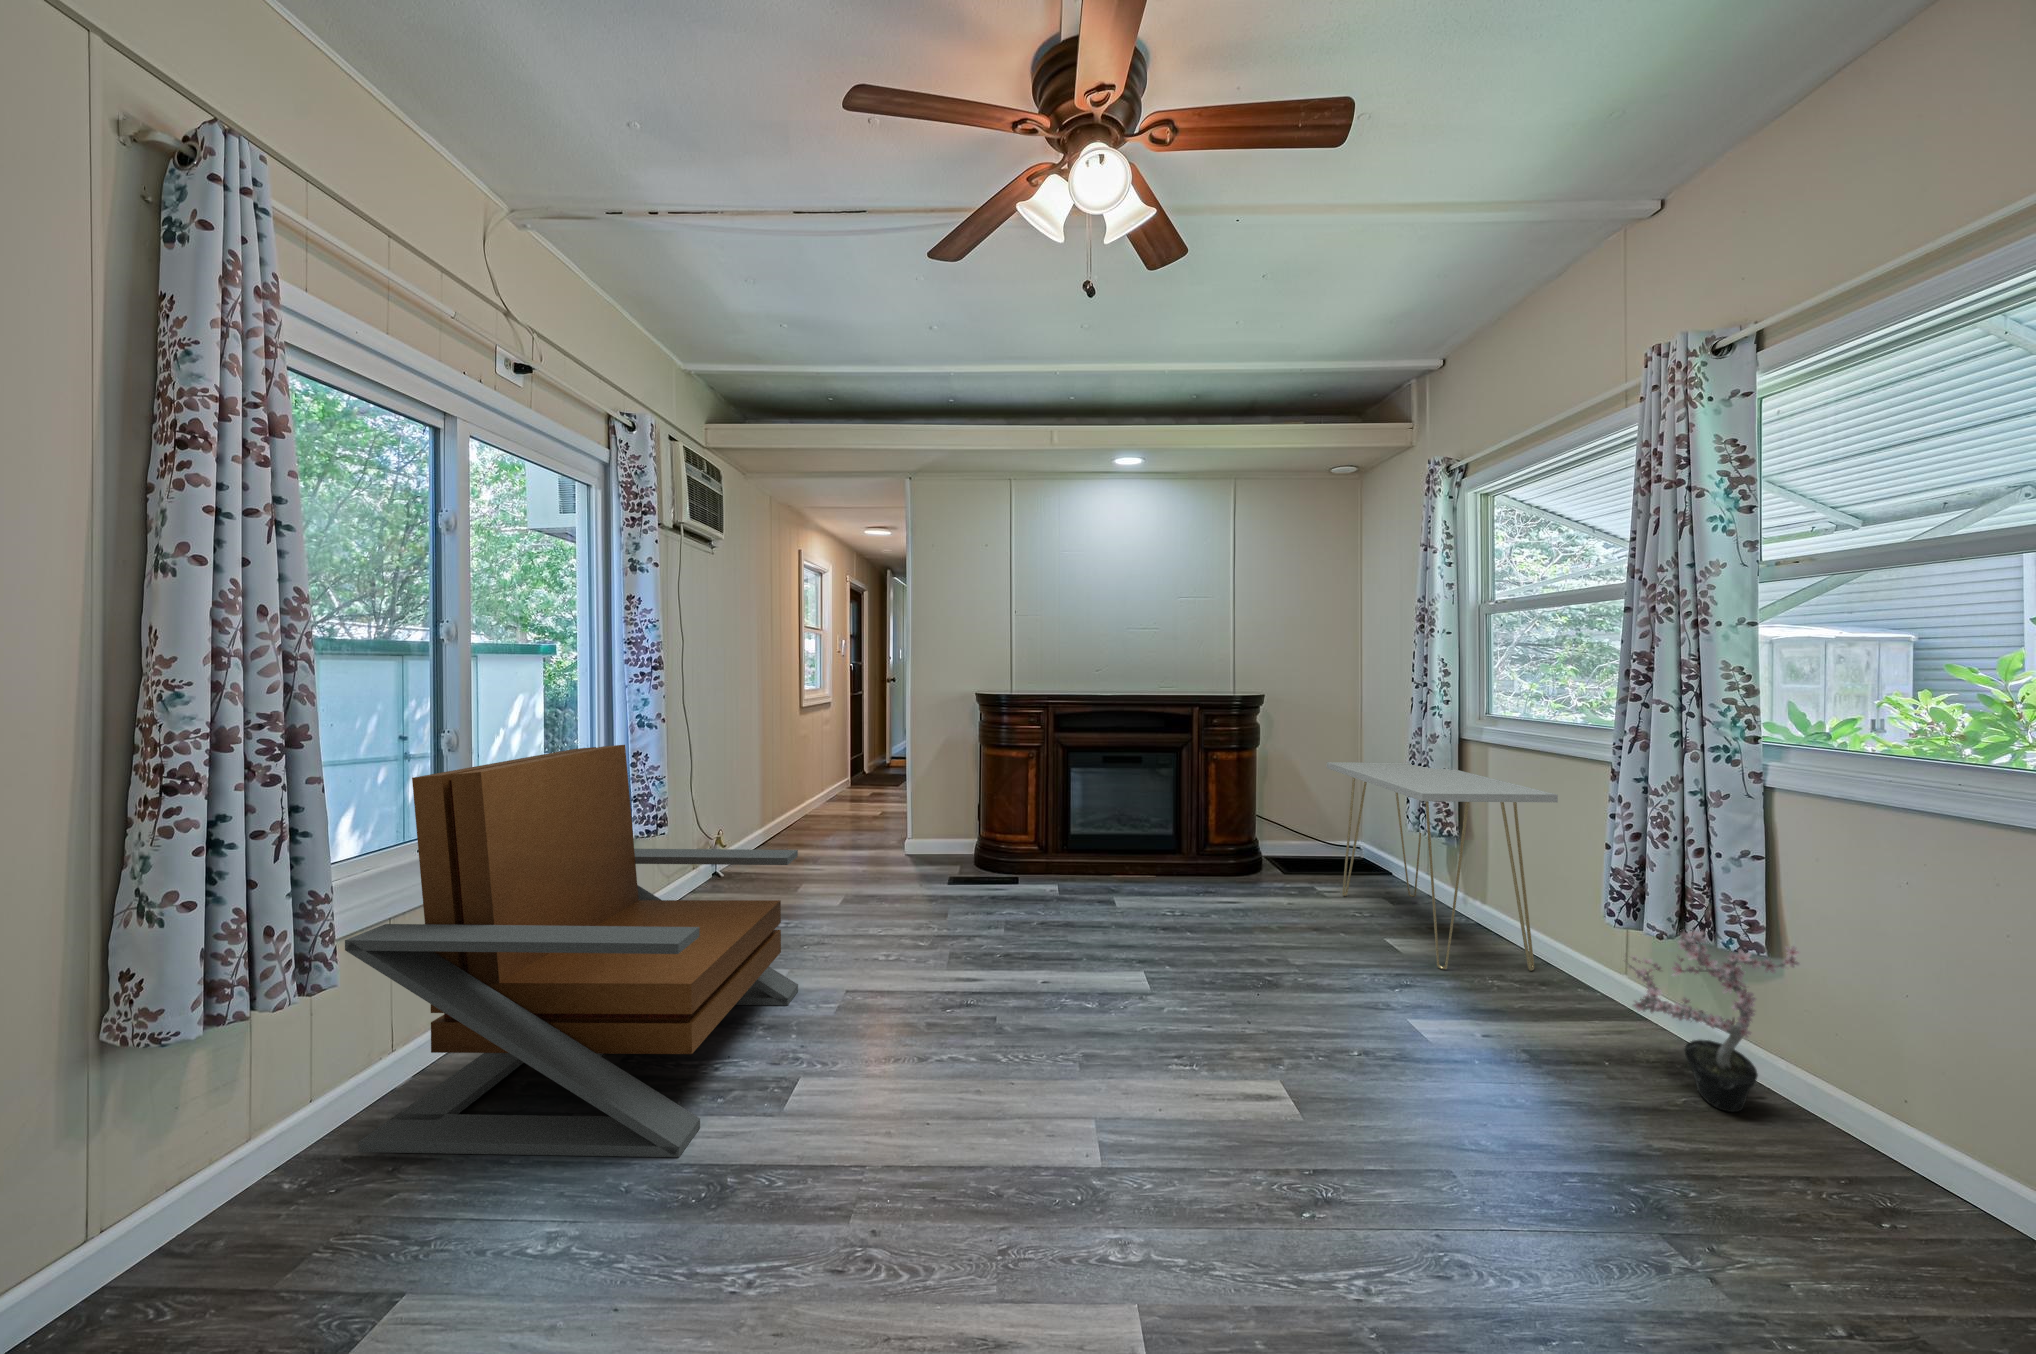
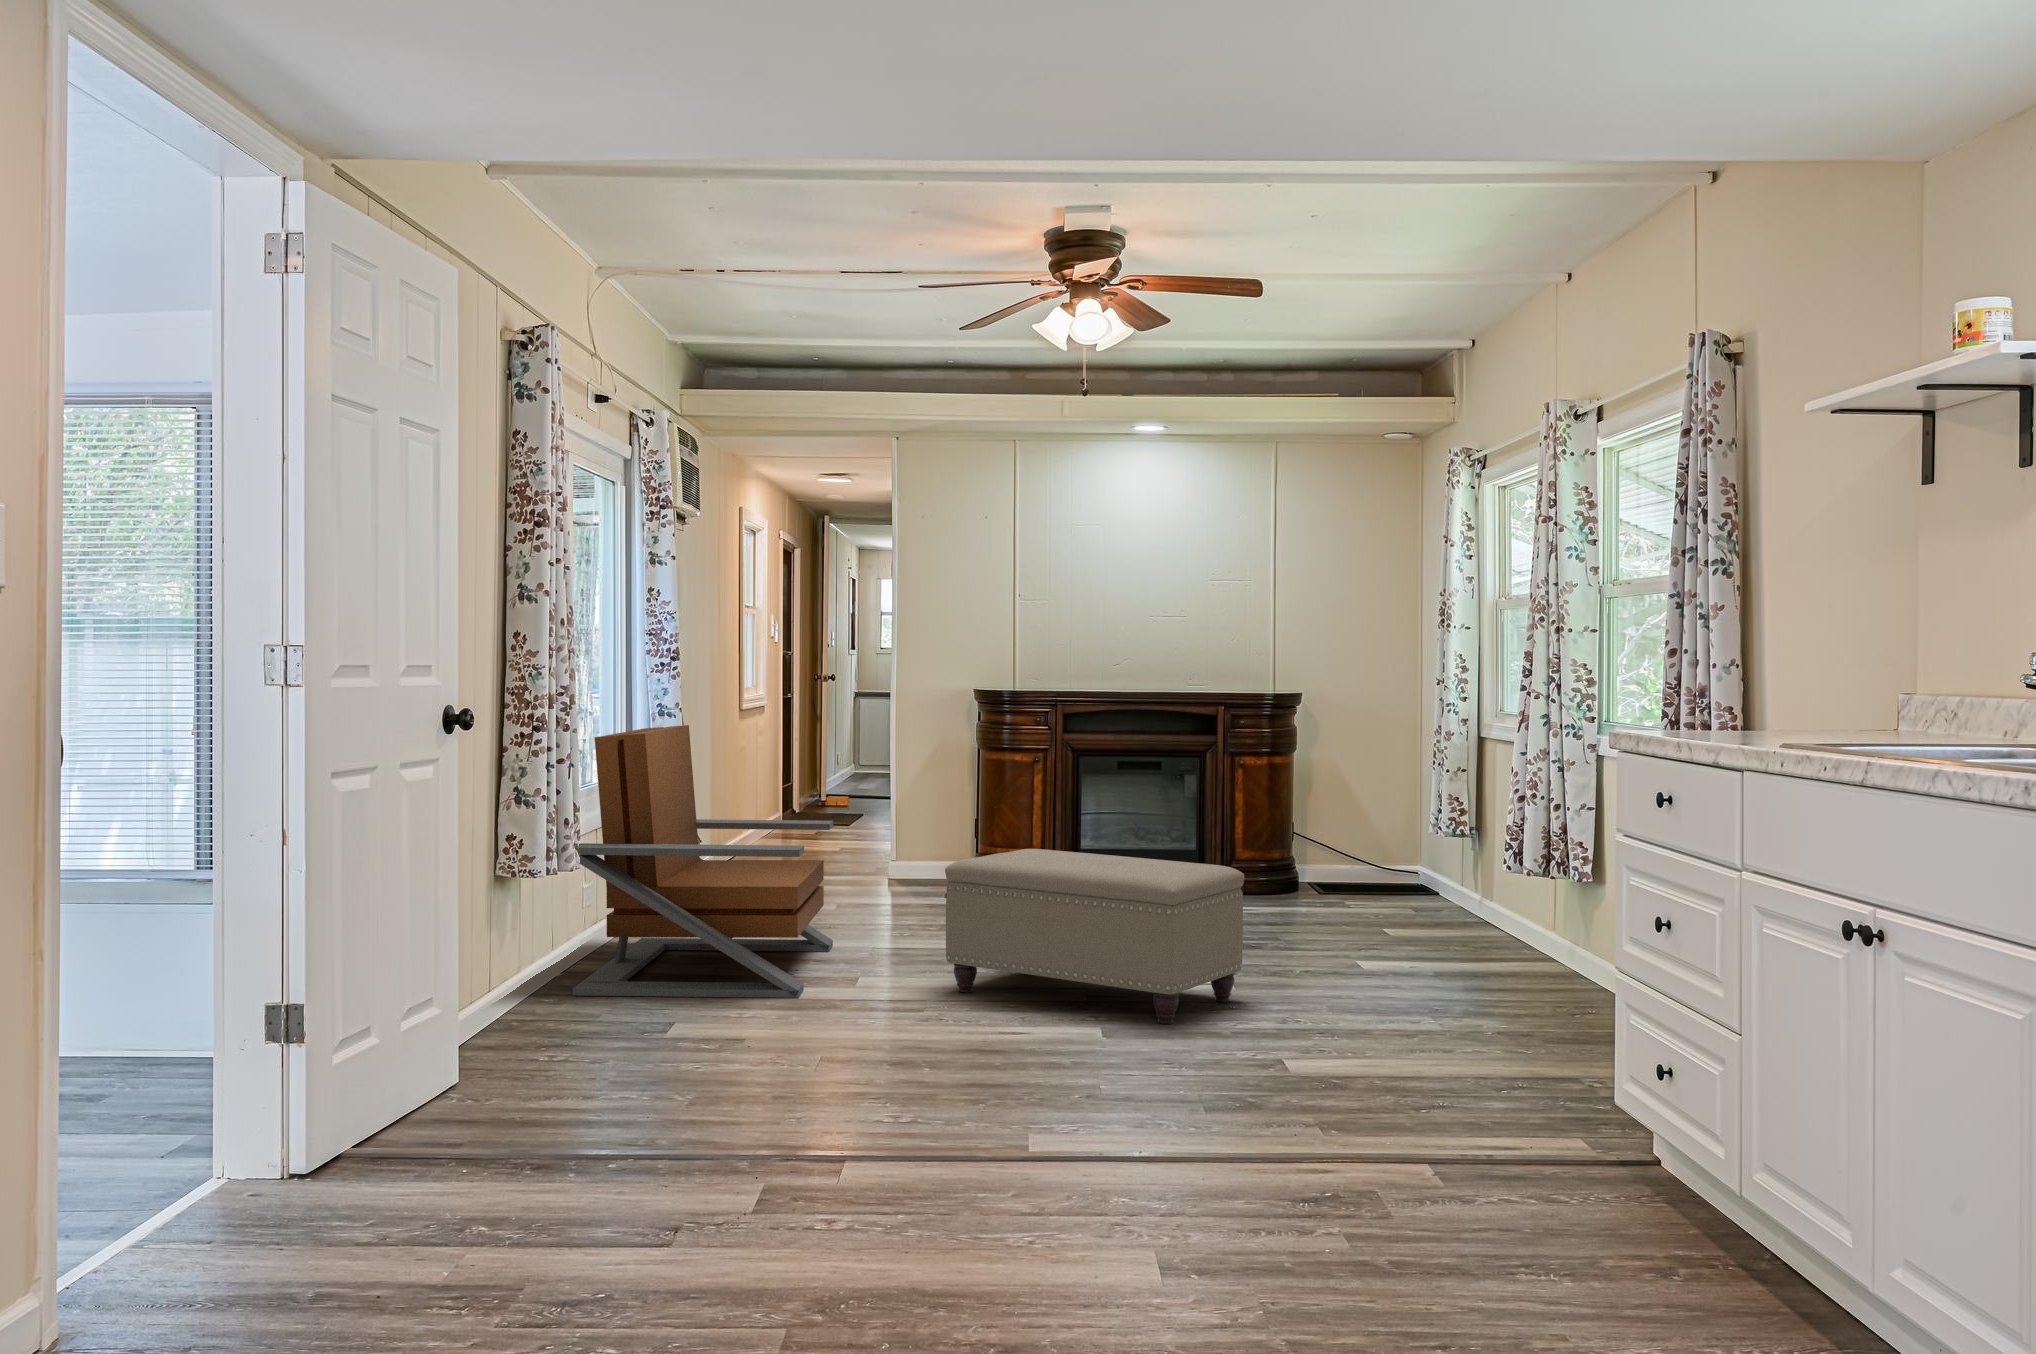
console table: present [1327,762,1558,971] -> none [1349,762,1519,940]
ottoman: none [894,906,1325,1275] -> present [945,849,1244,1024]
potted plant: present [1626,928,1799,1112] -> none [1504,856,1600,989]

